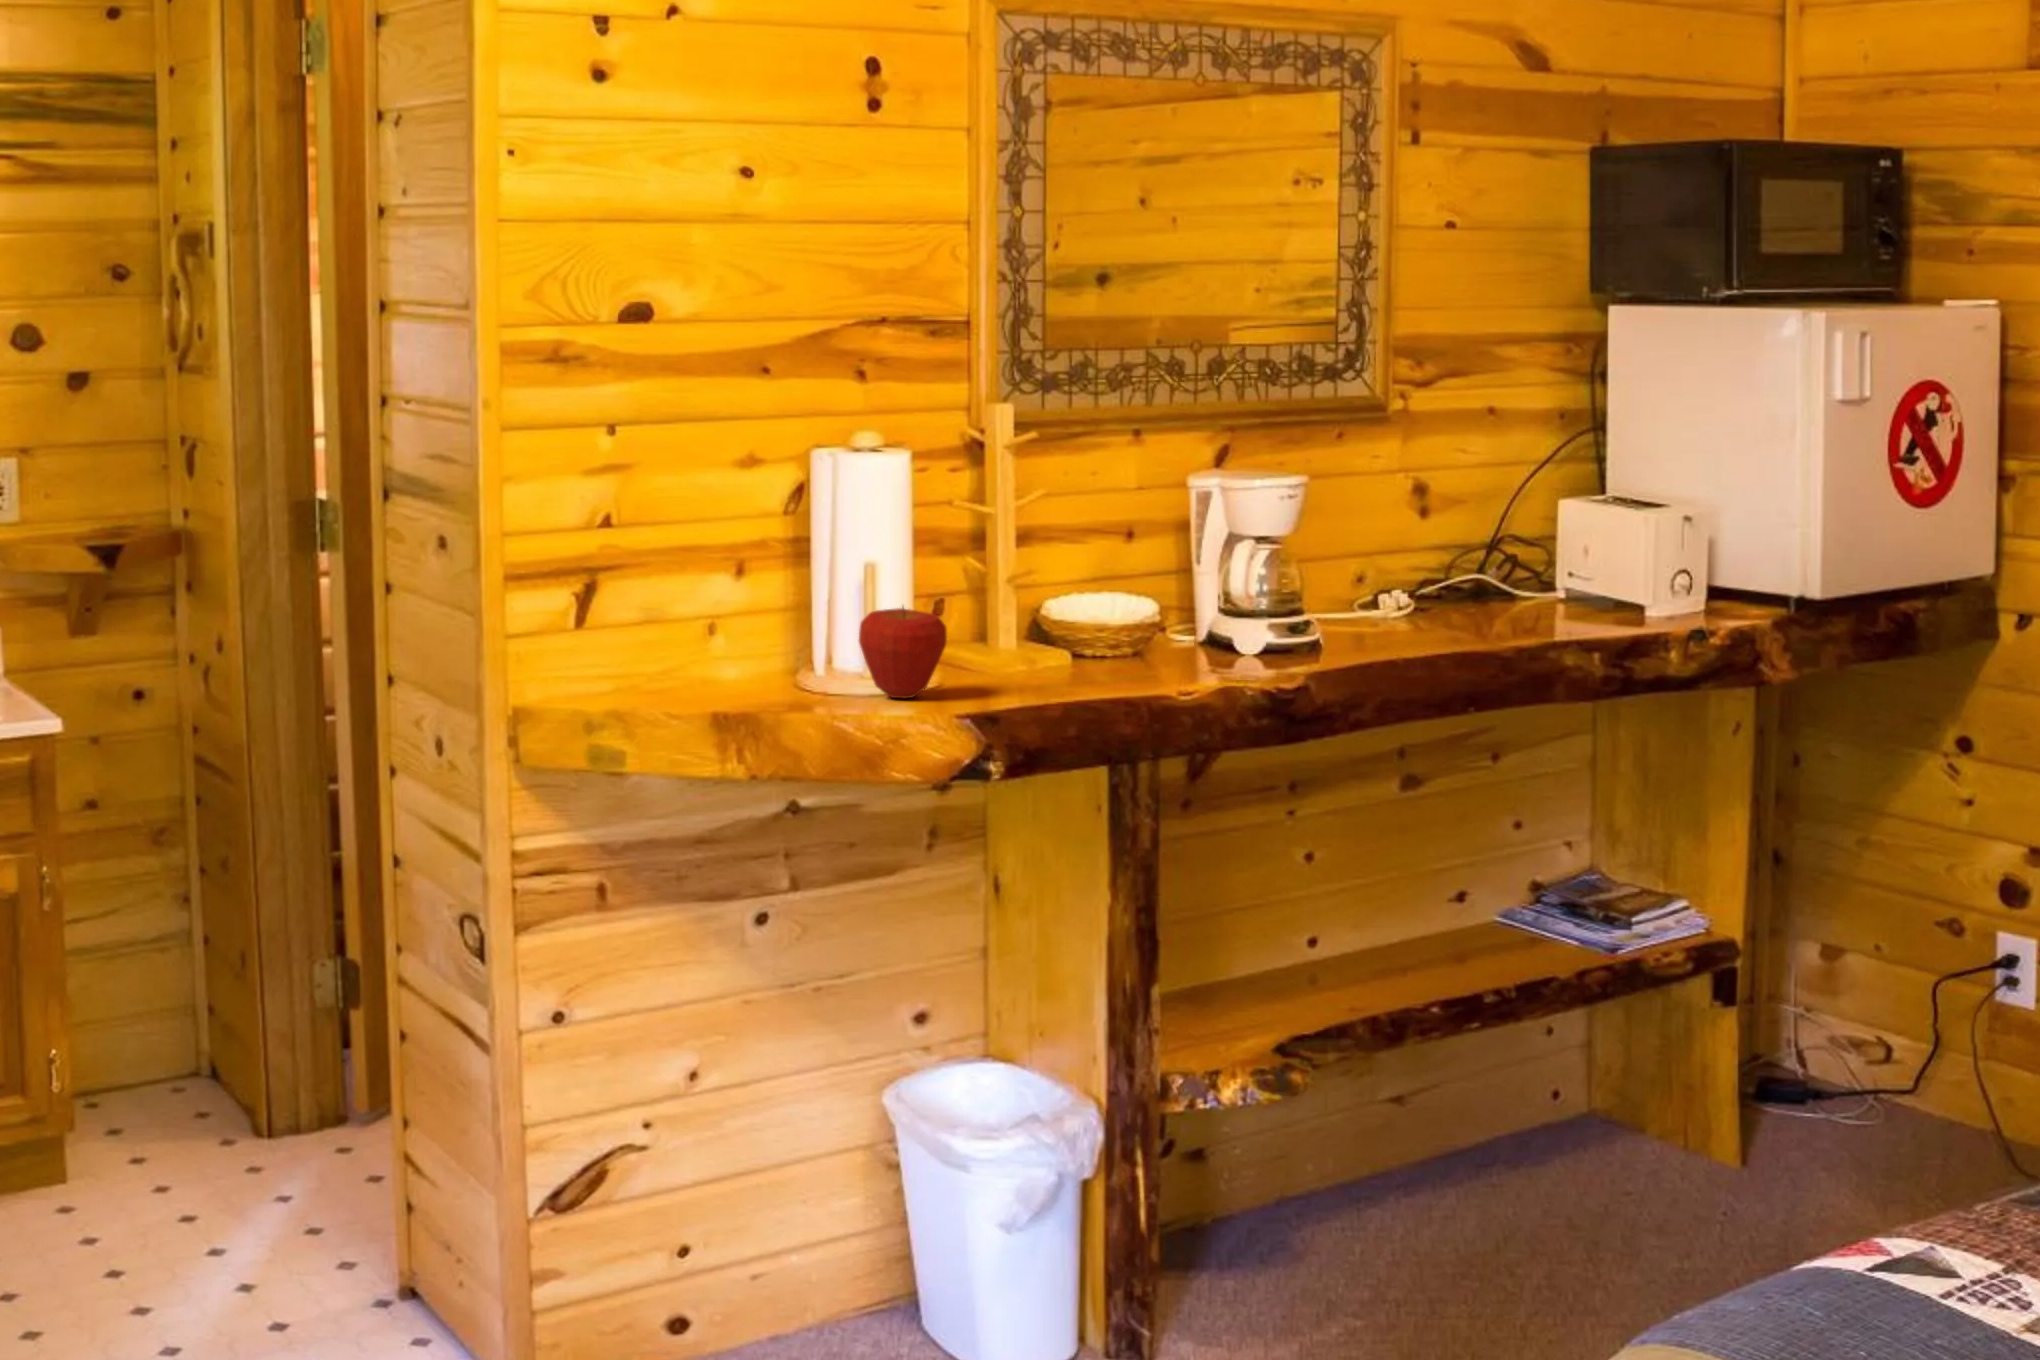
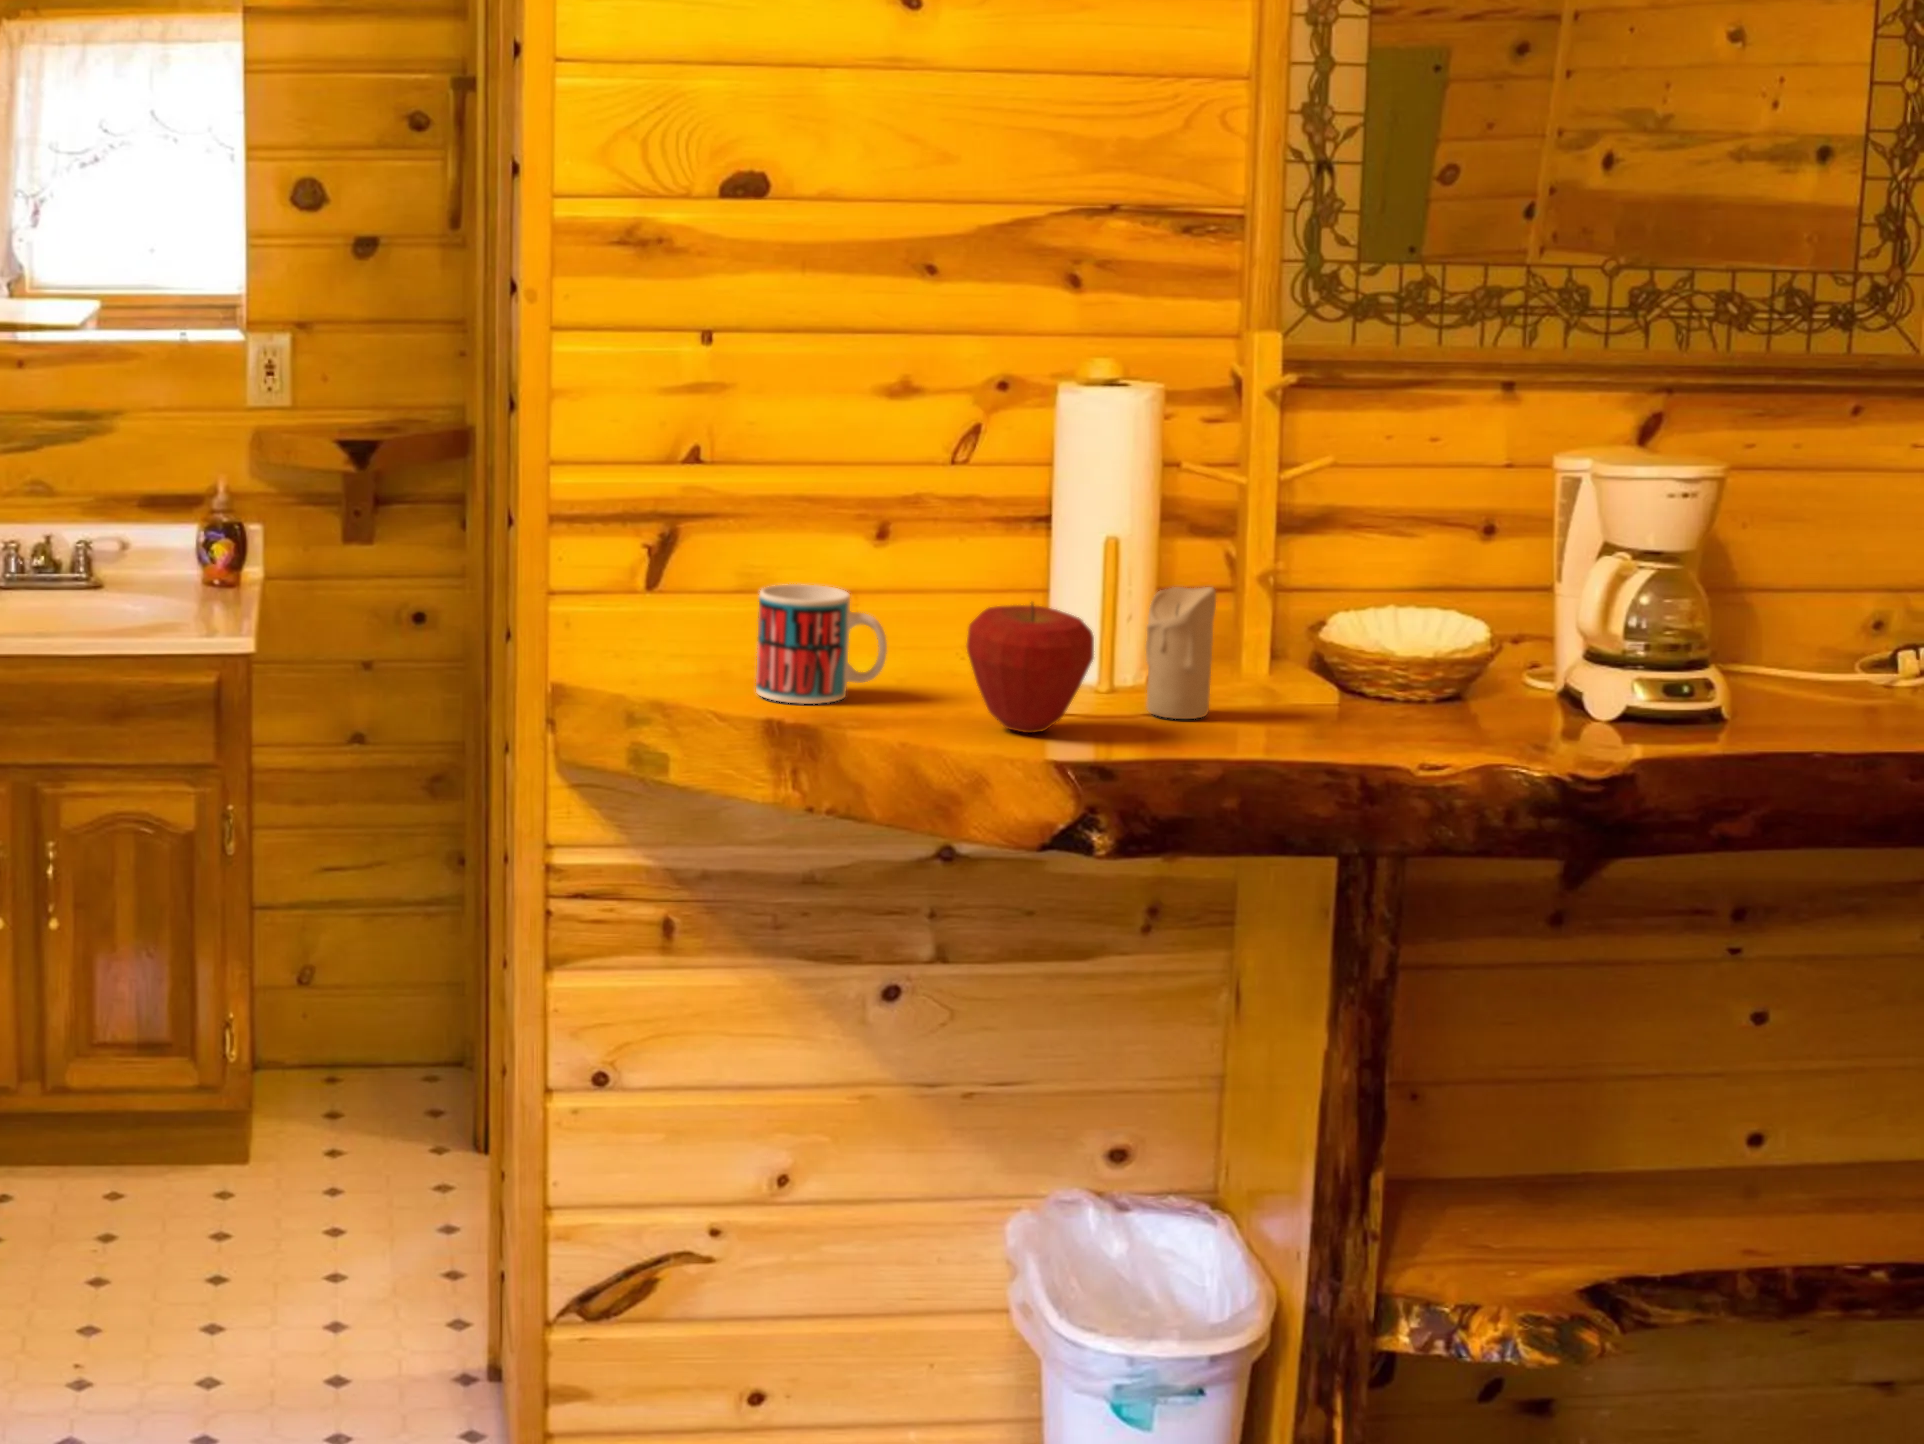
candle: none [961,586,1007,681] -> present [1146,587,1216,719]
mug: none [686,610,782,698] -> present [756,584,887,704]

